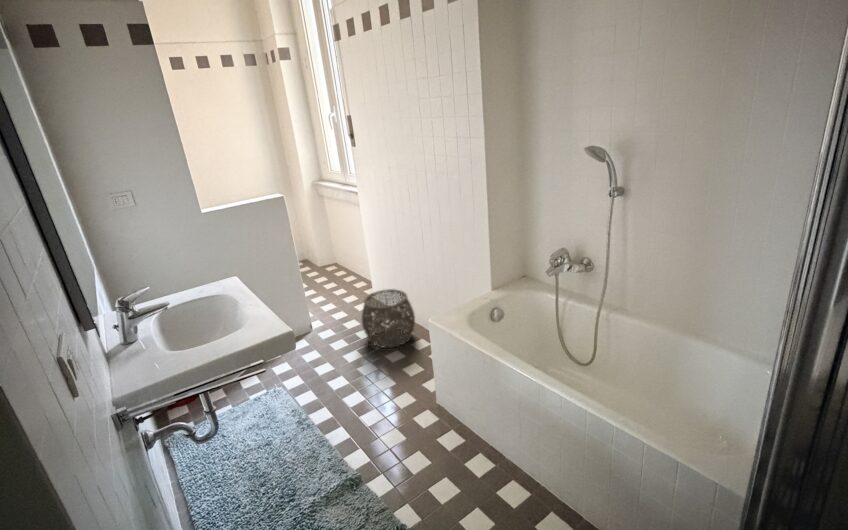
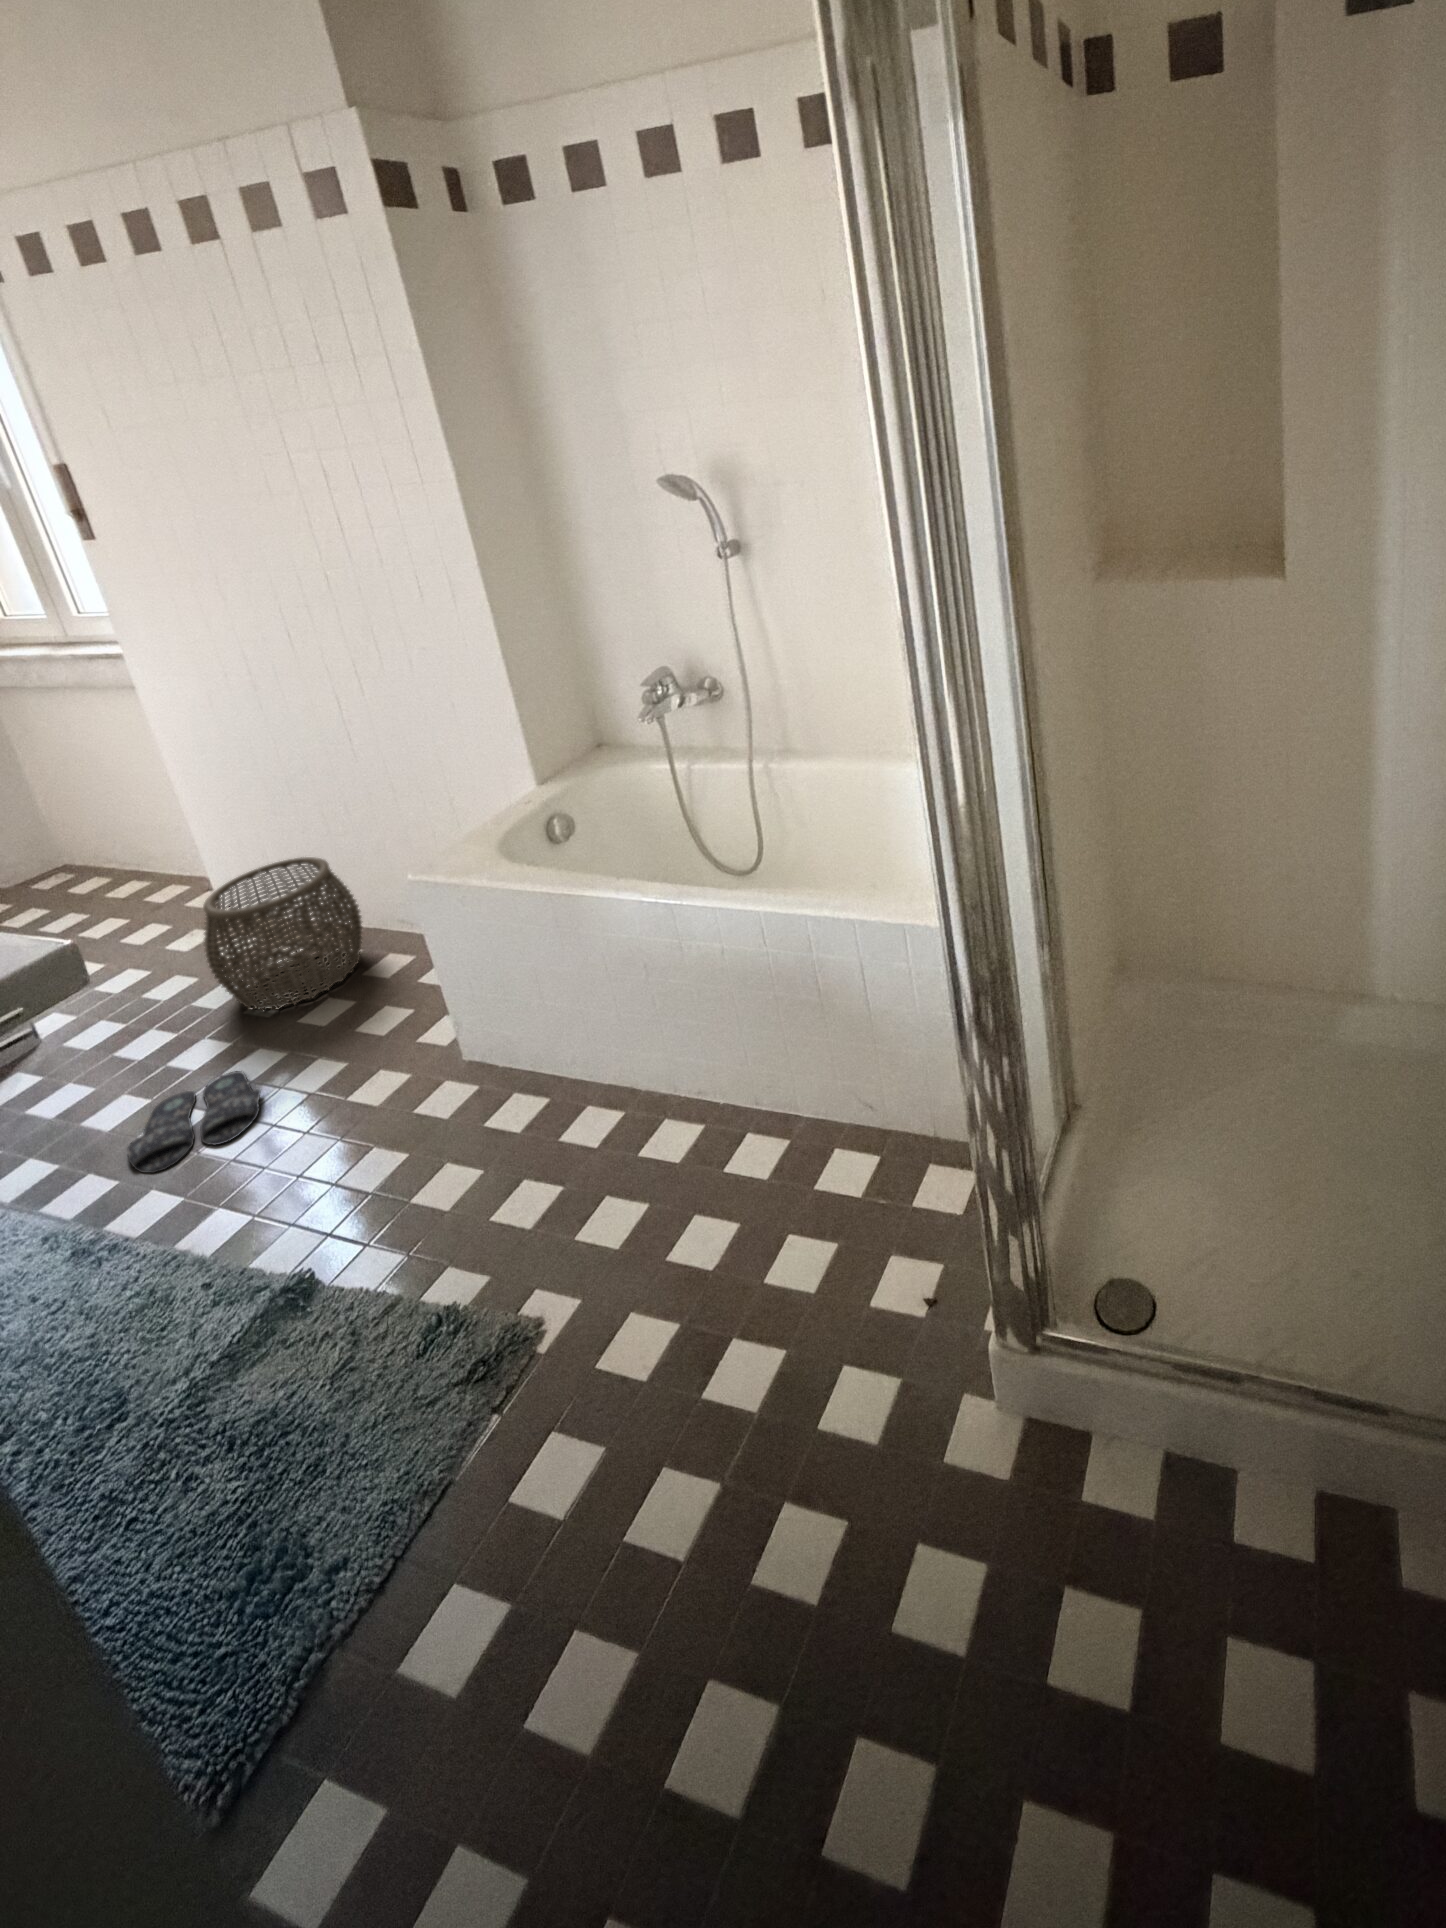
slippers: none [322,369,367,401] -> present [128,1071,261,1173]

